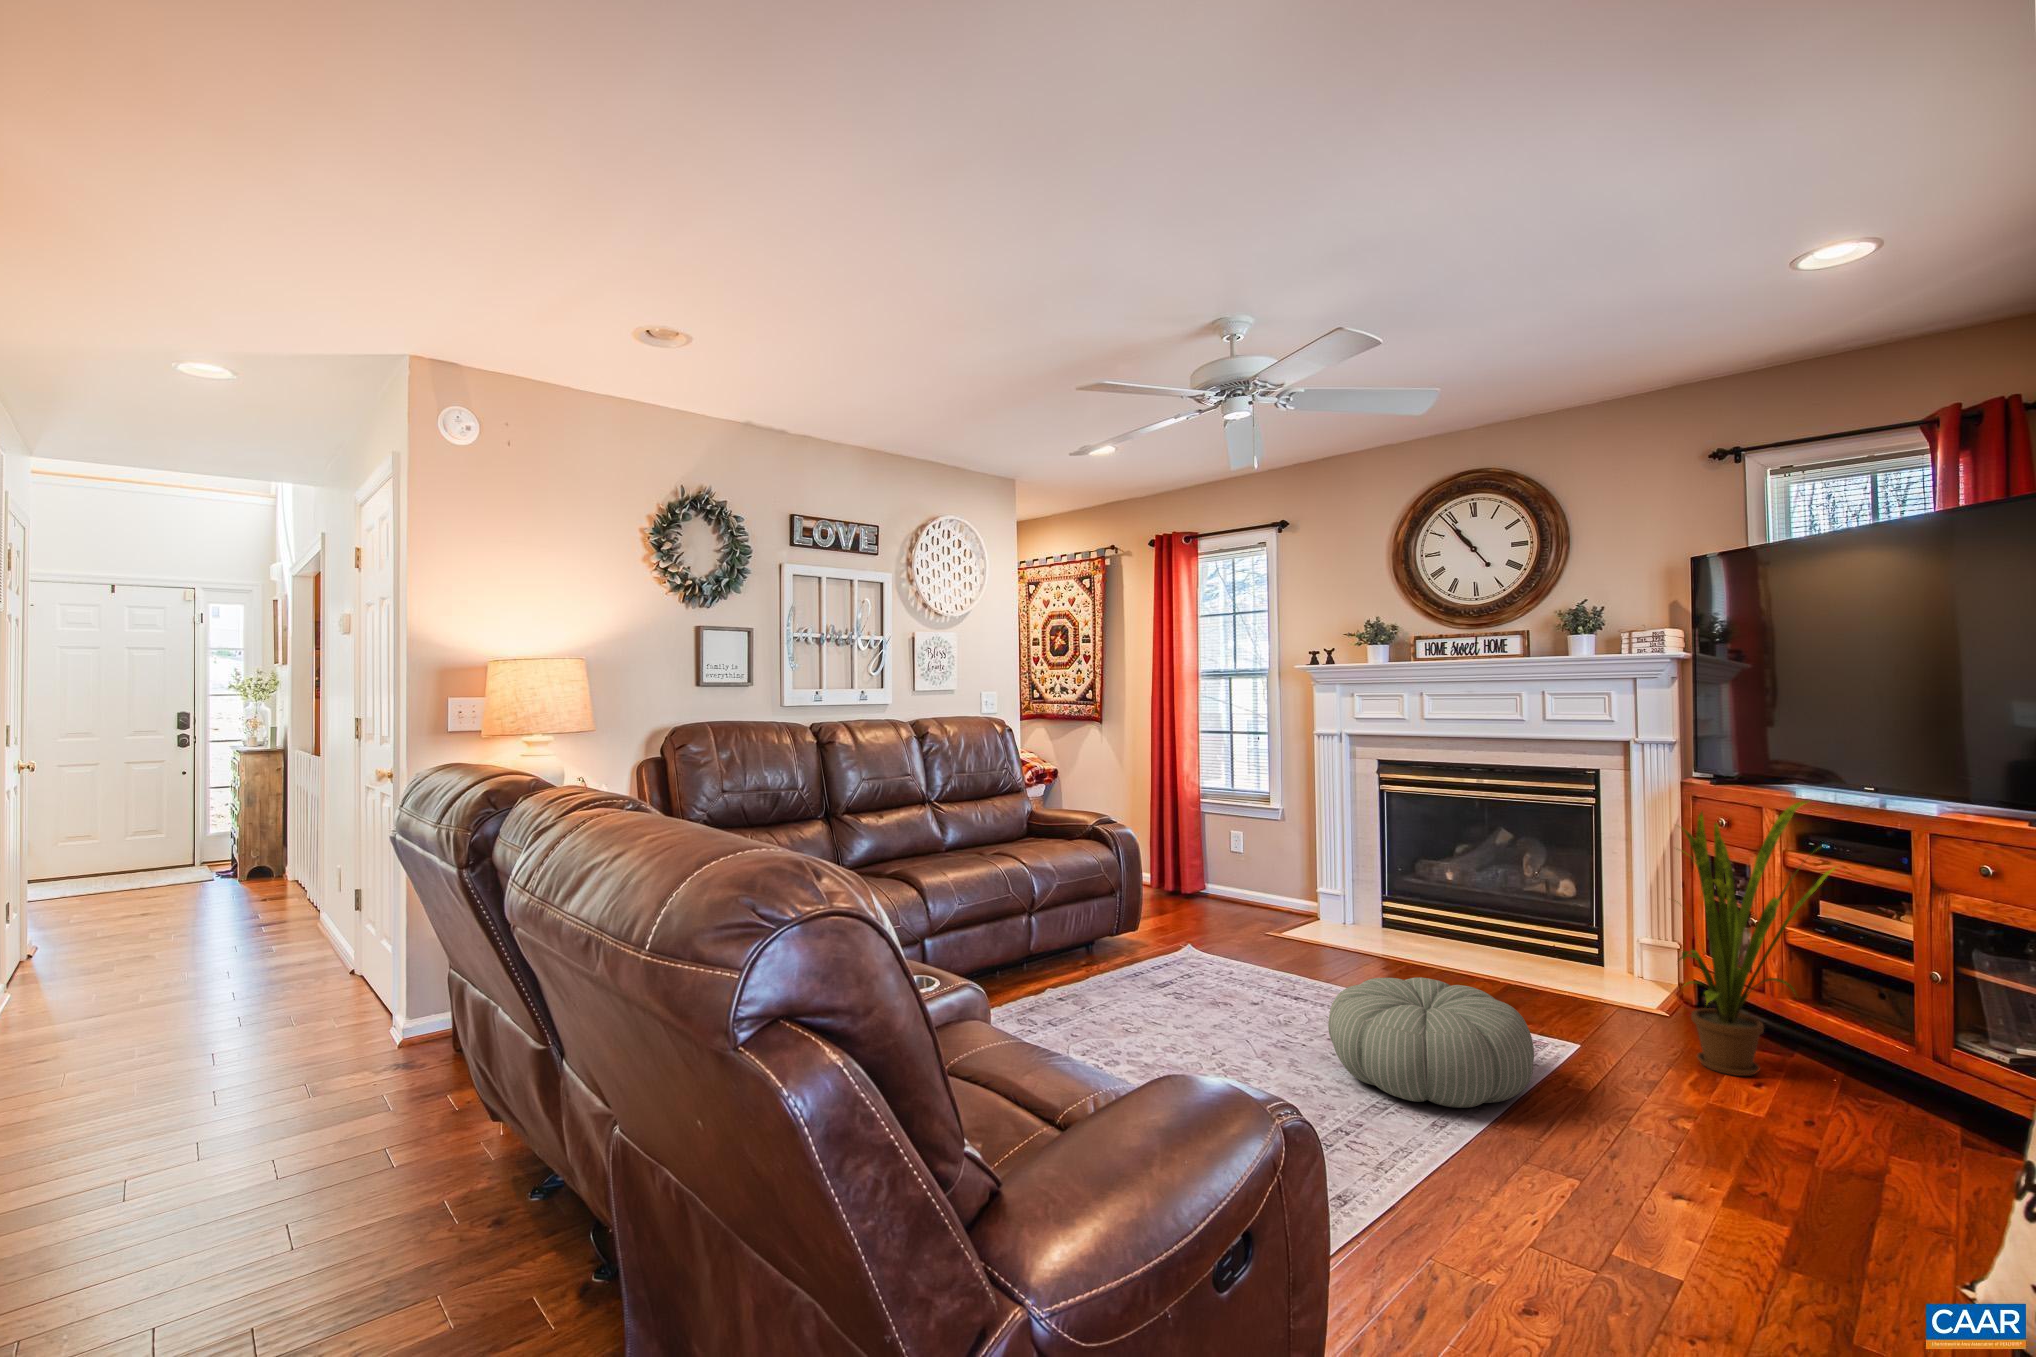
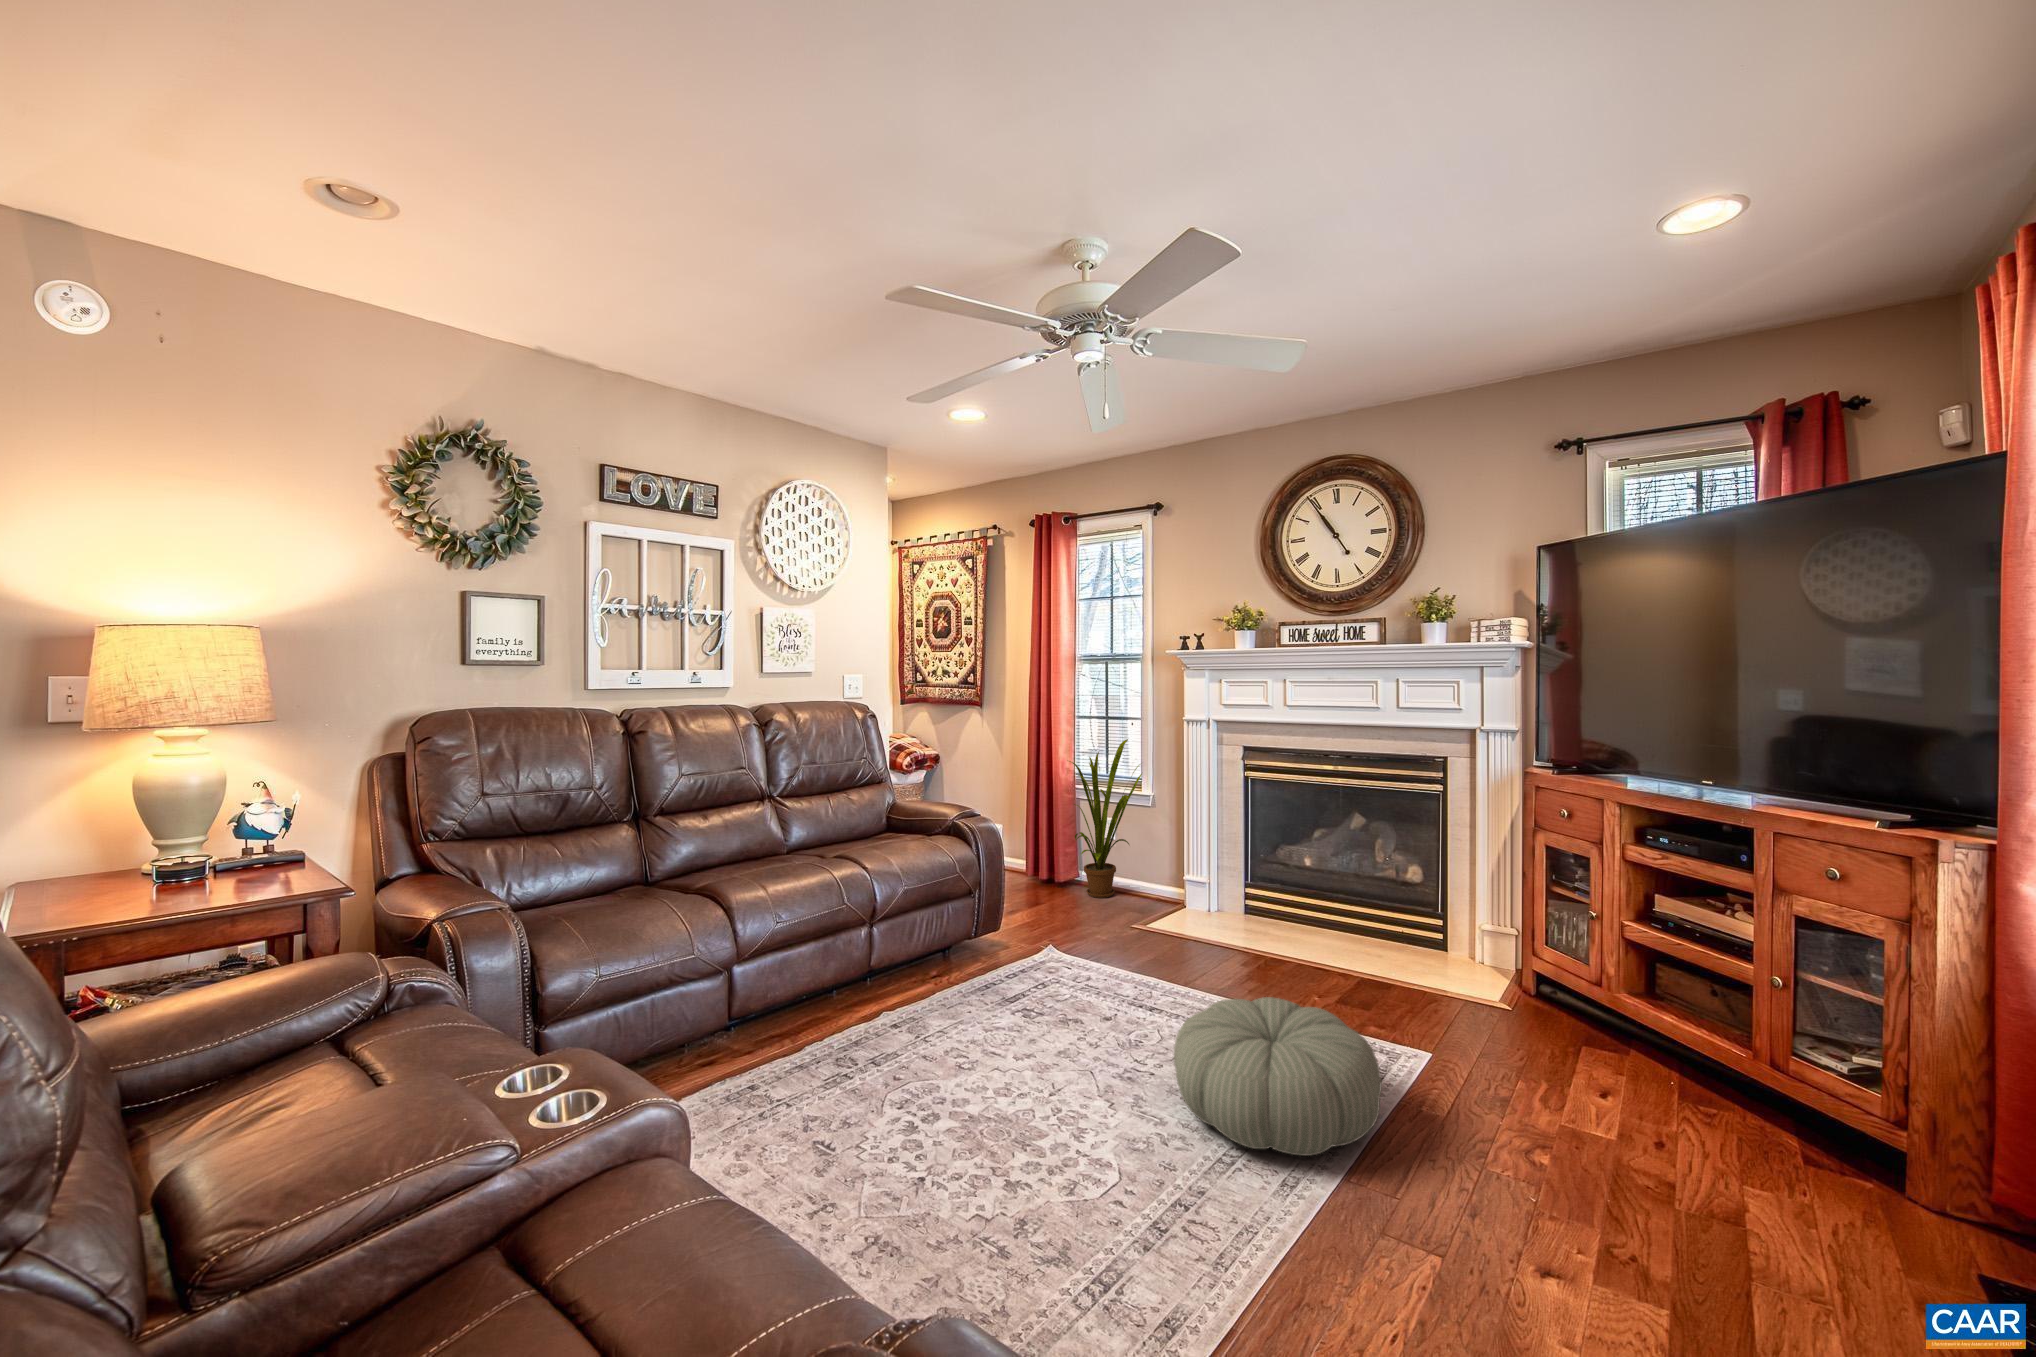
house plant: present [1675,800,1836,1076] -> present [1069,739,1142,898]

